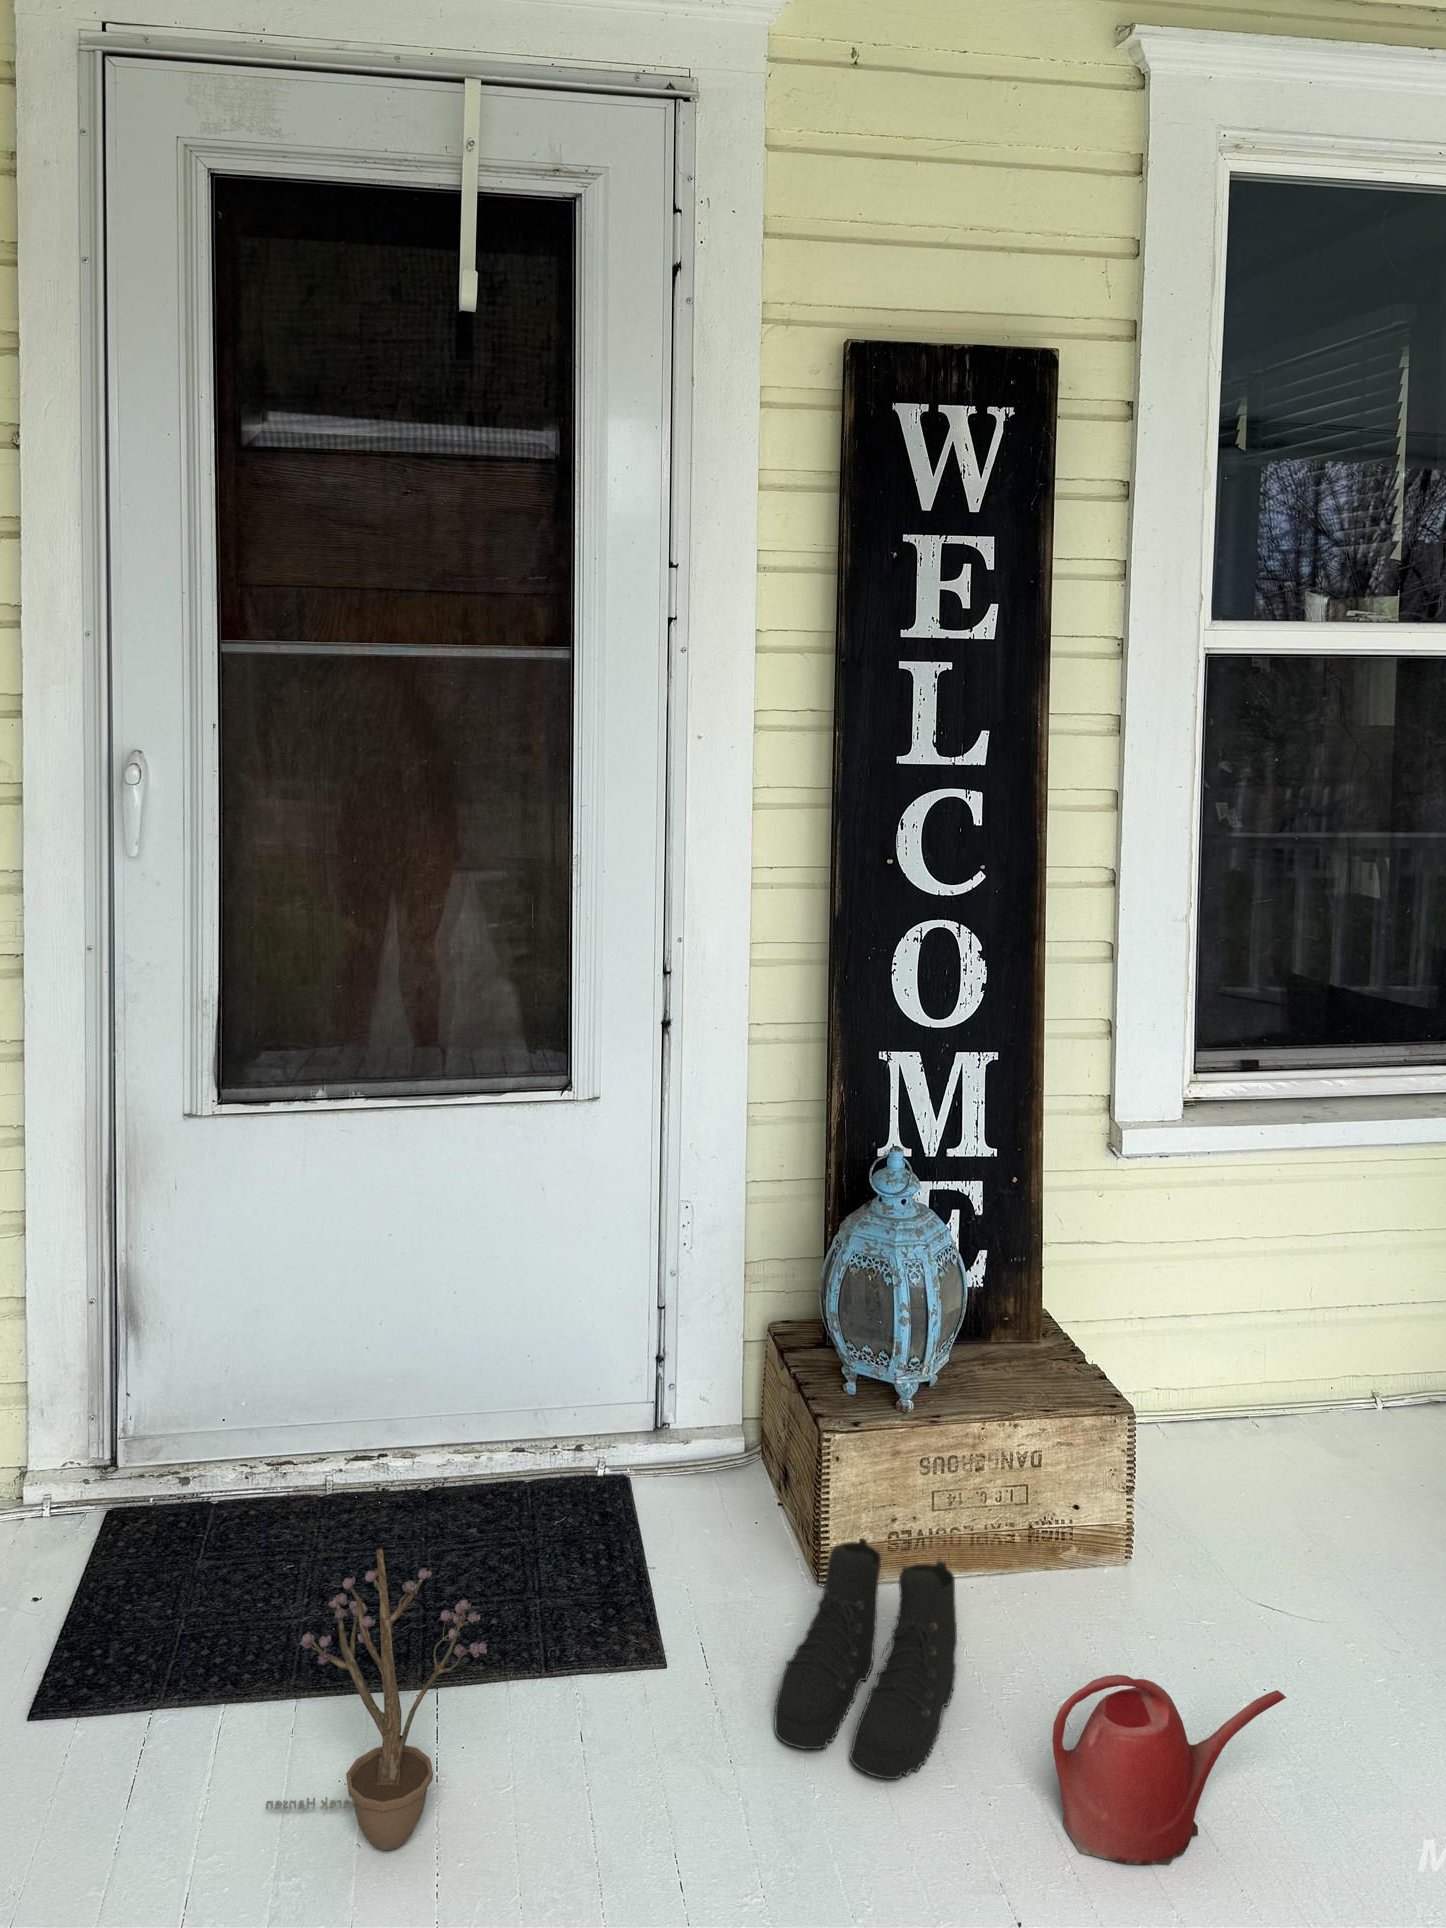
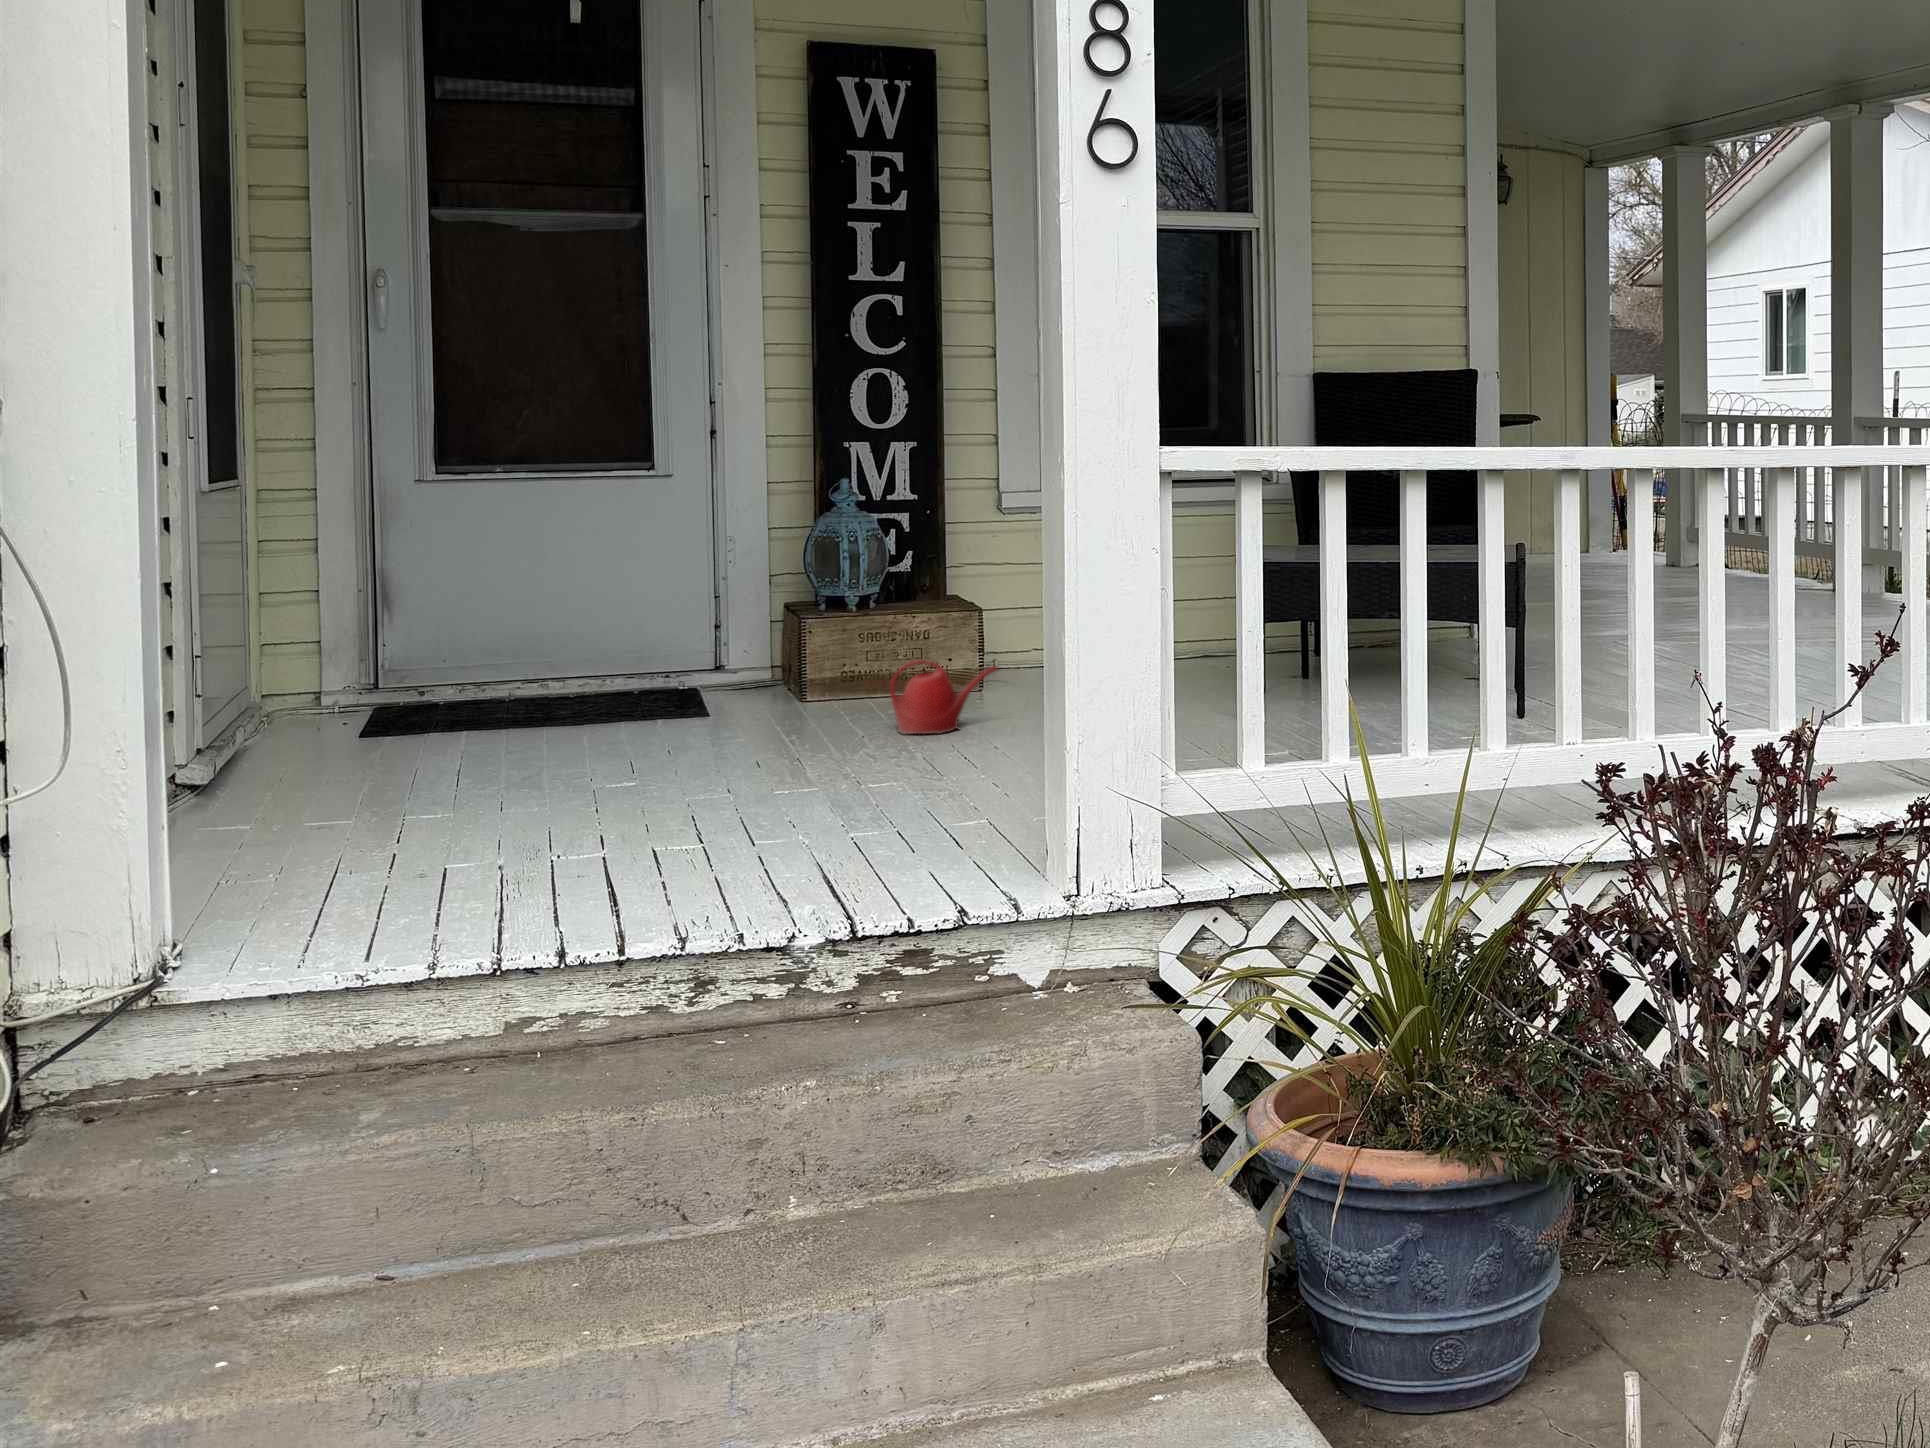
boots: present [774,1538,957,1779] -> none [767,650,863,727]
decorative plant: present [266,1548,487,1851] -> none [509,610,617,749]

